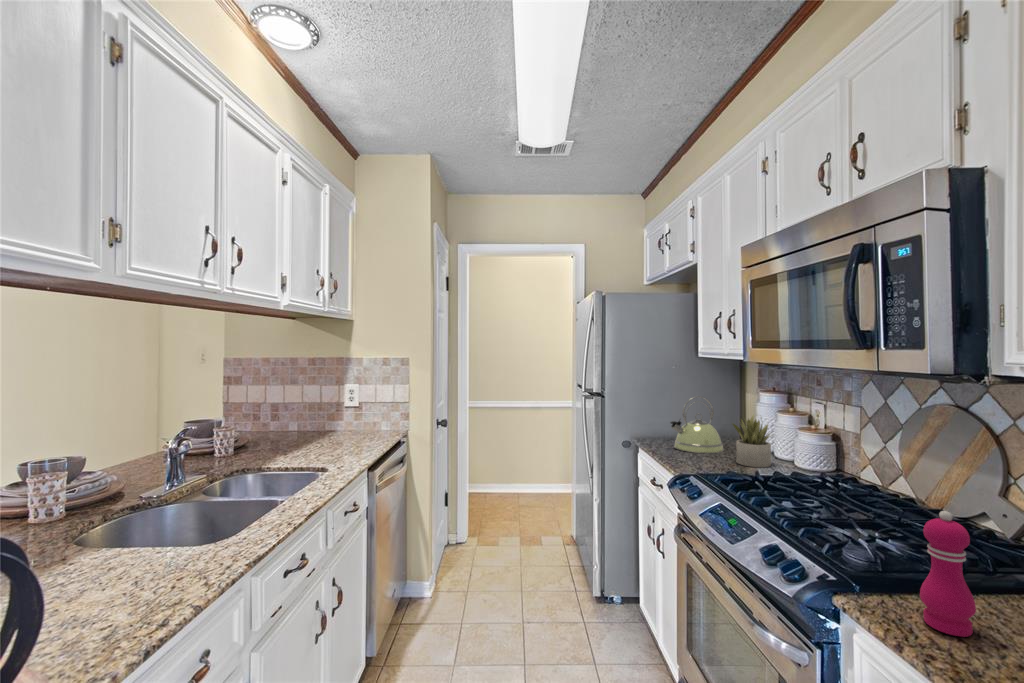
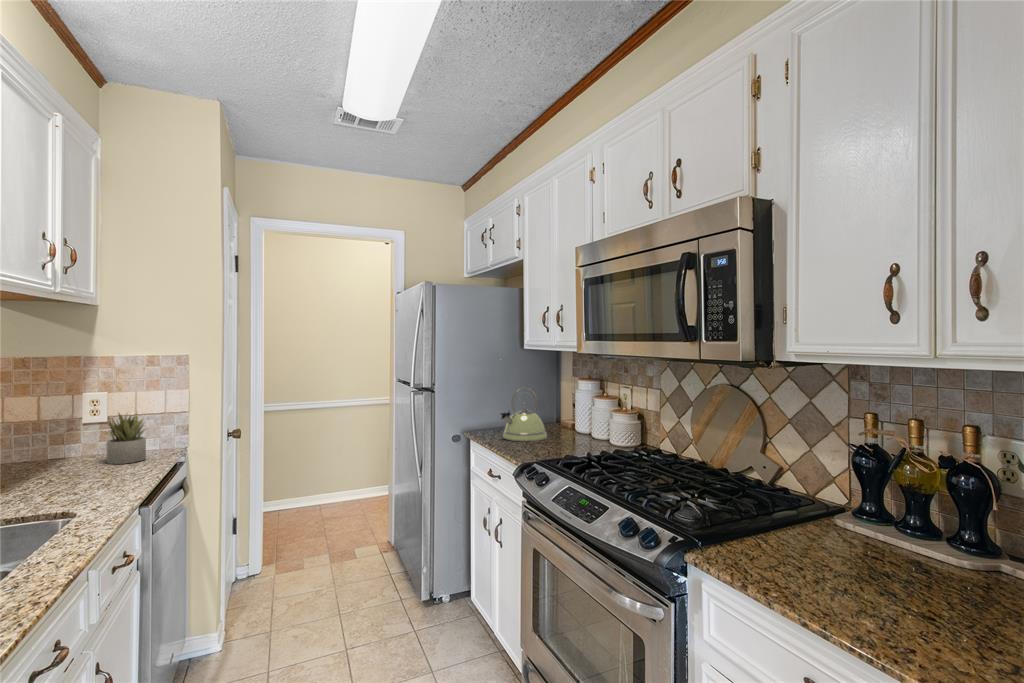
succulent plant: present [733,415,771,467] -> present [107,412,146,464]
pepper mill: present [920,511,976,637] -> none [748,470,785,568]

